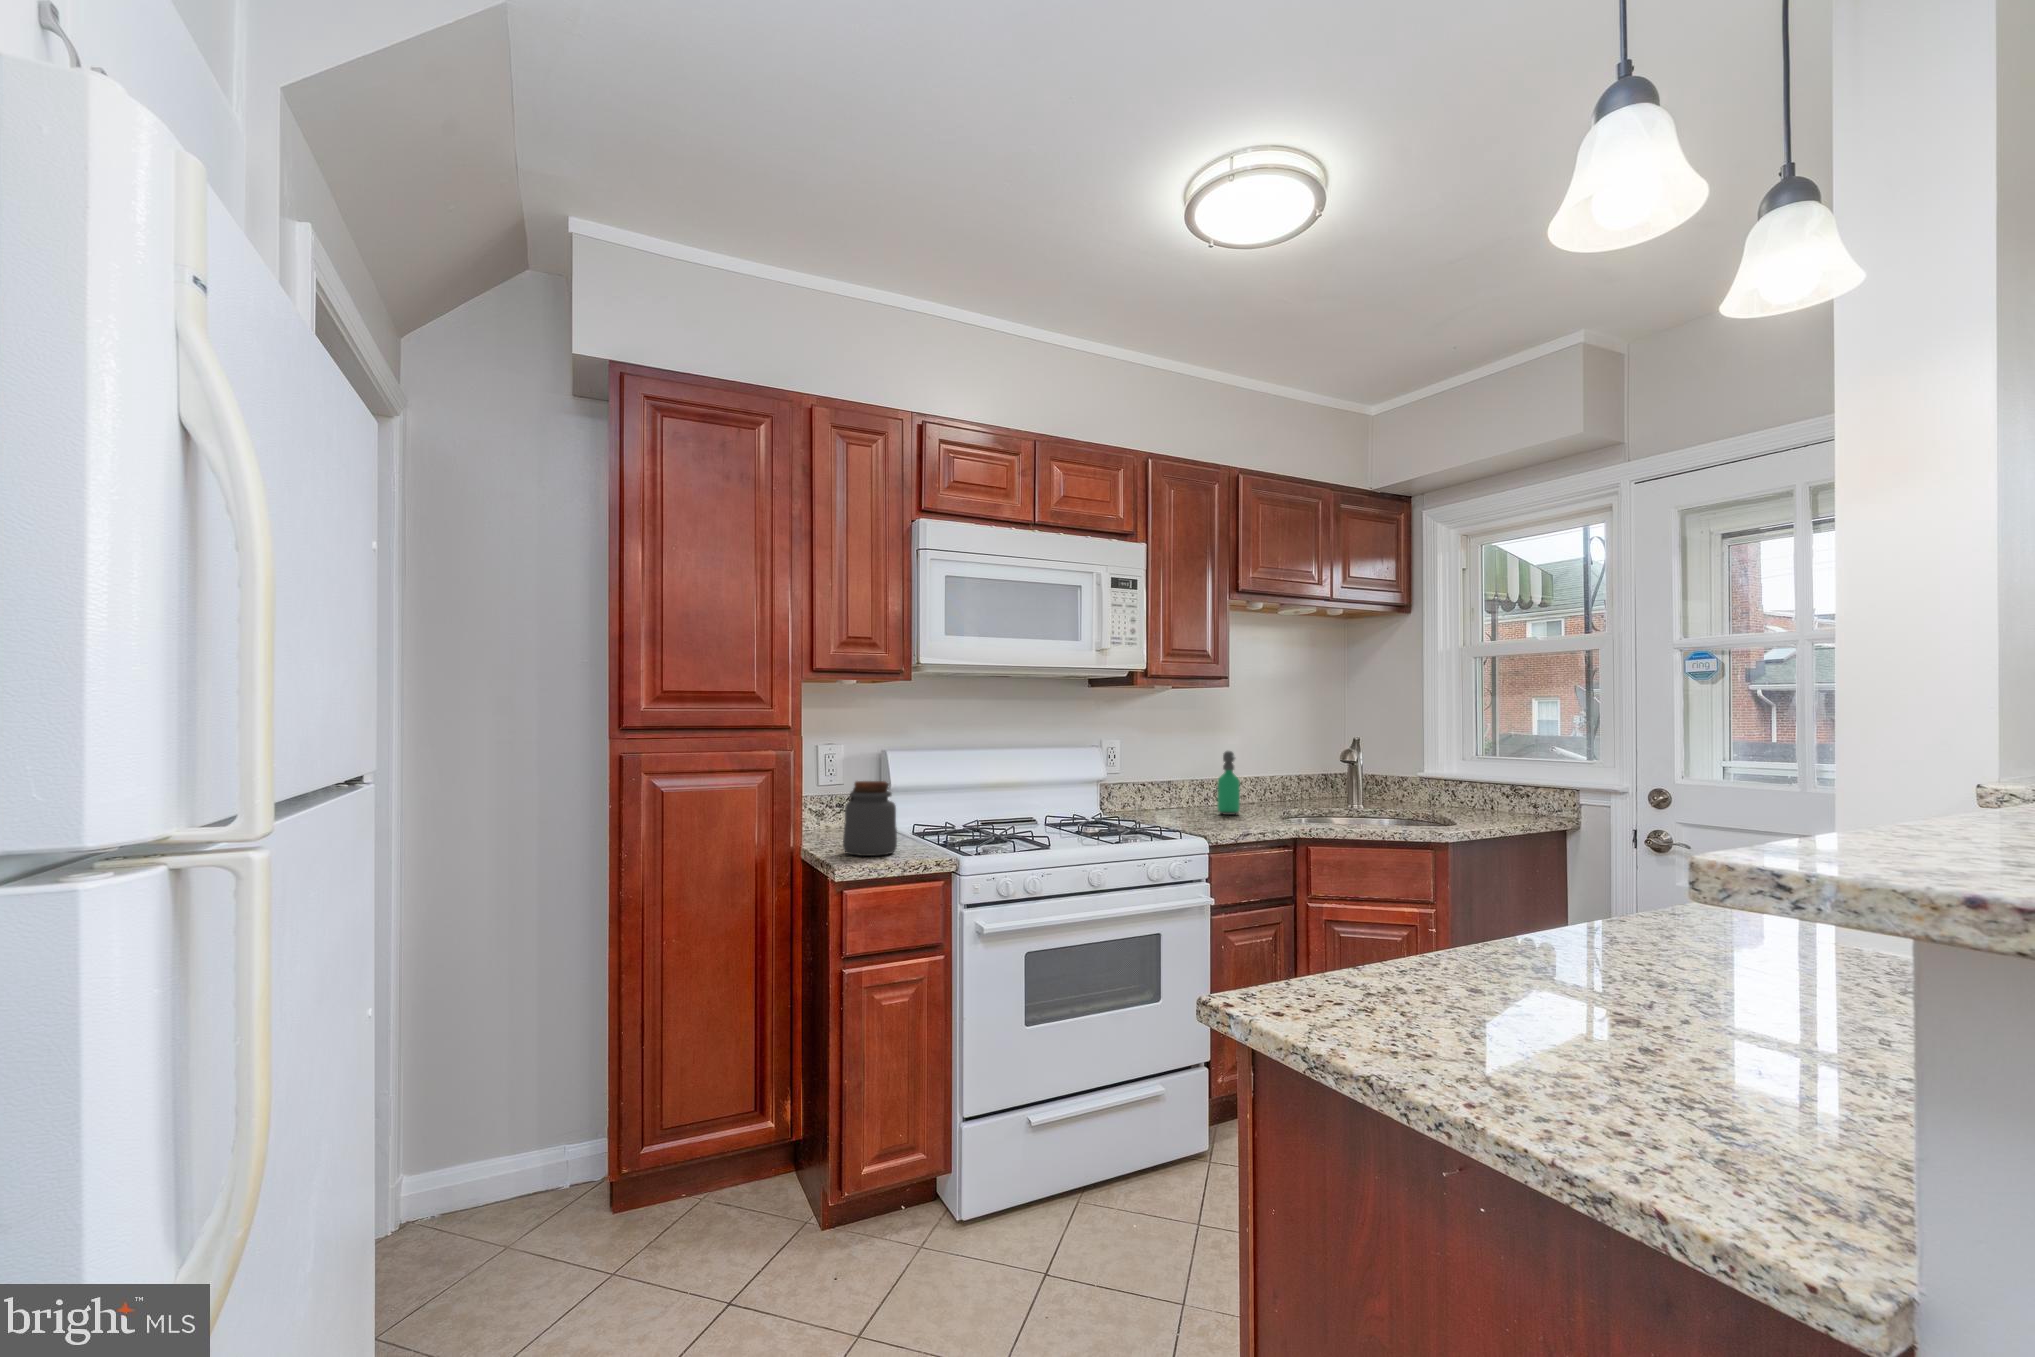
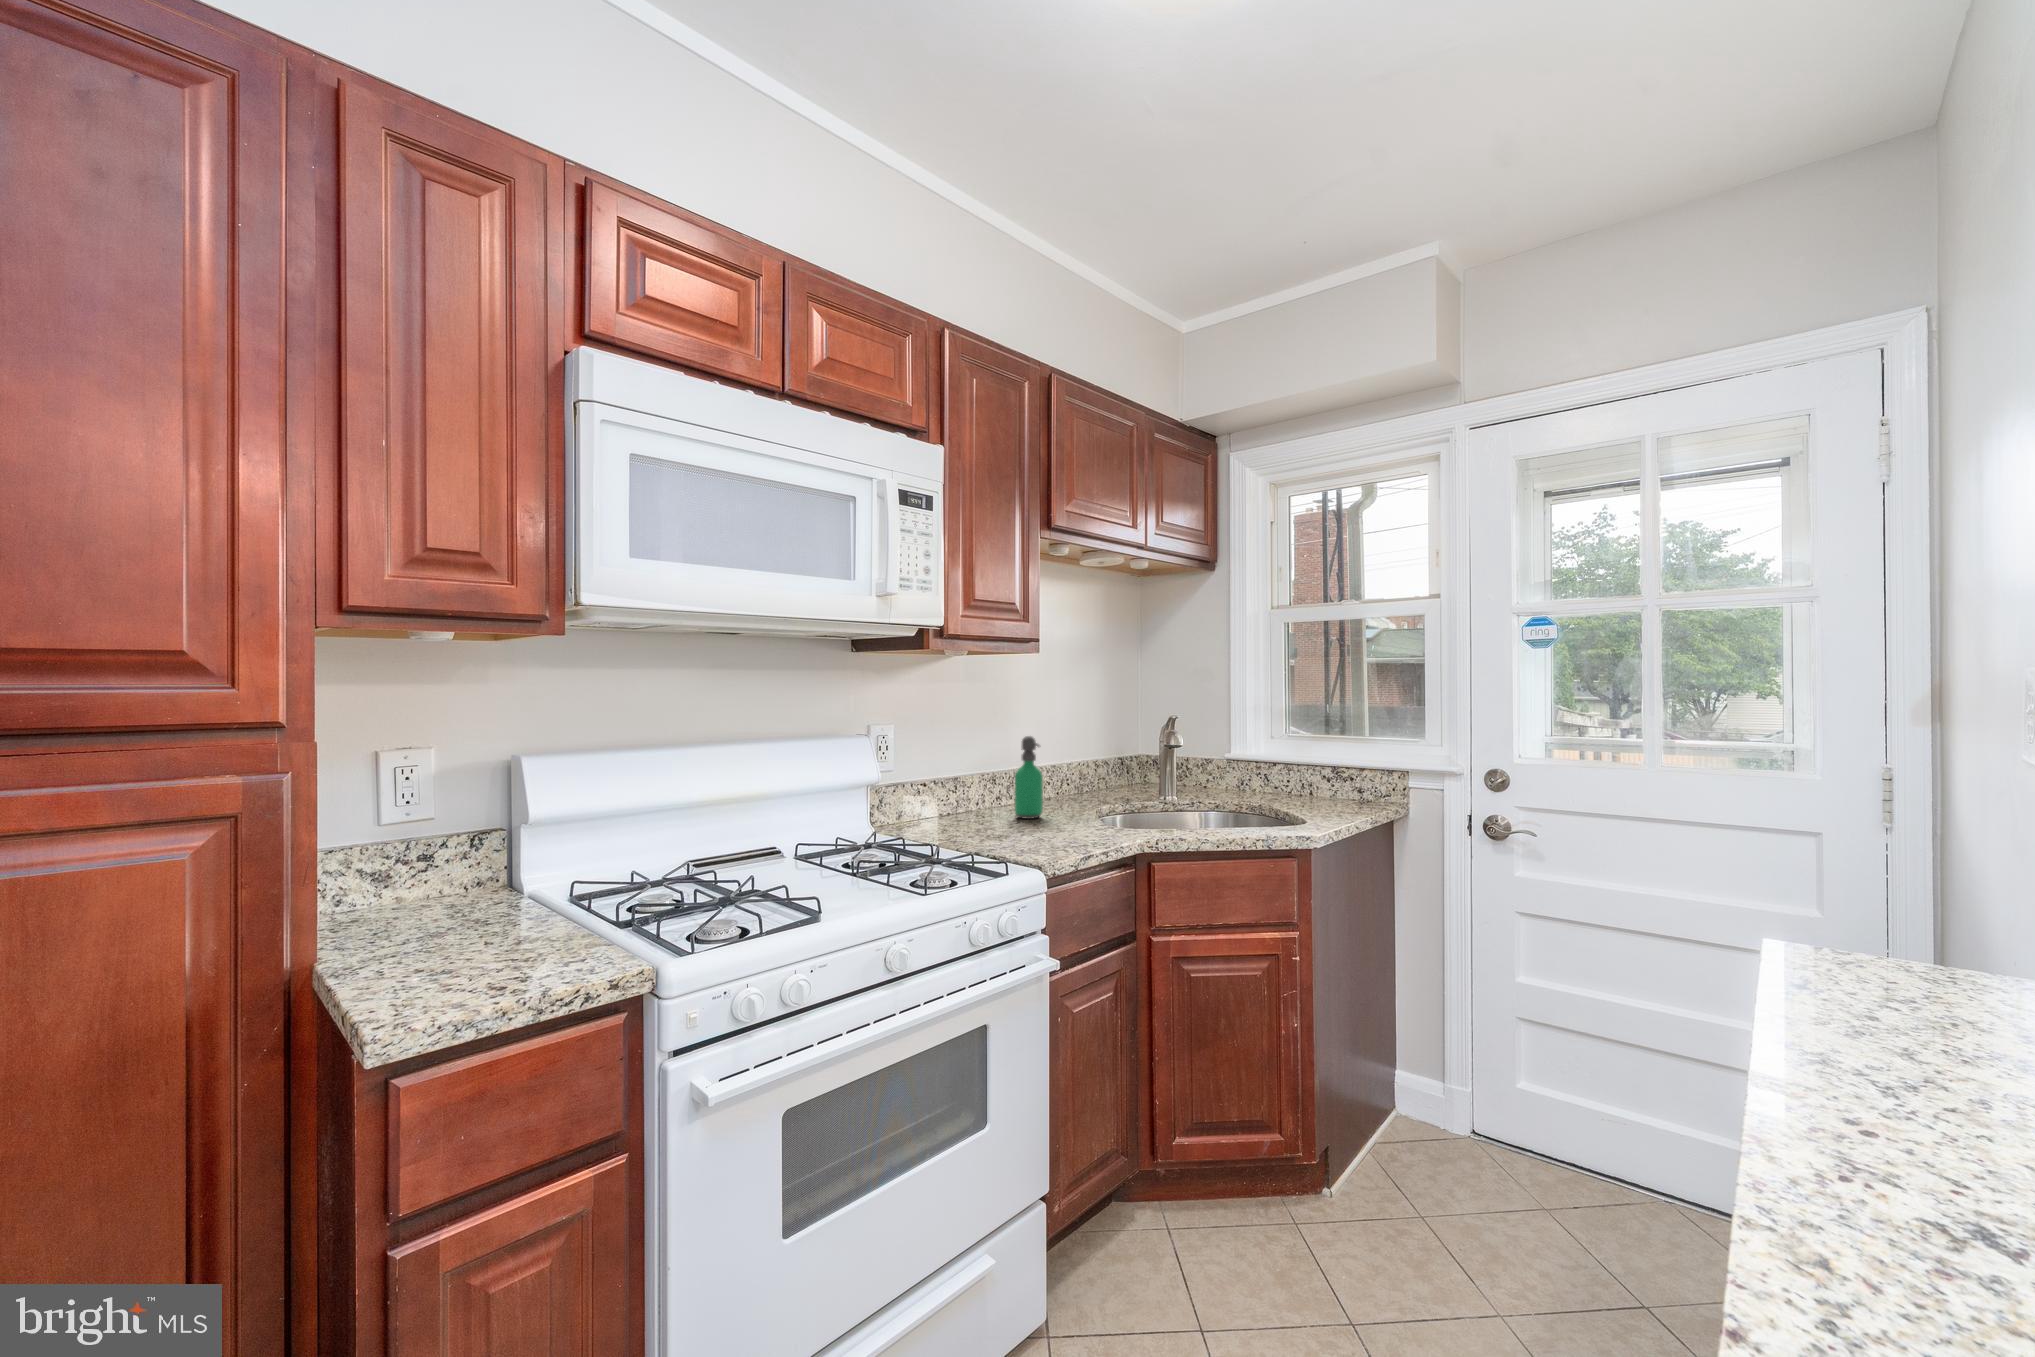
jar: present [843,781,897,856] -> none [400,828,526,989]

